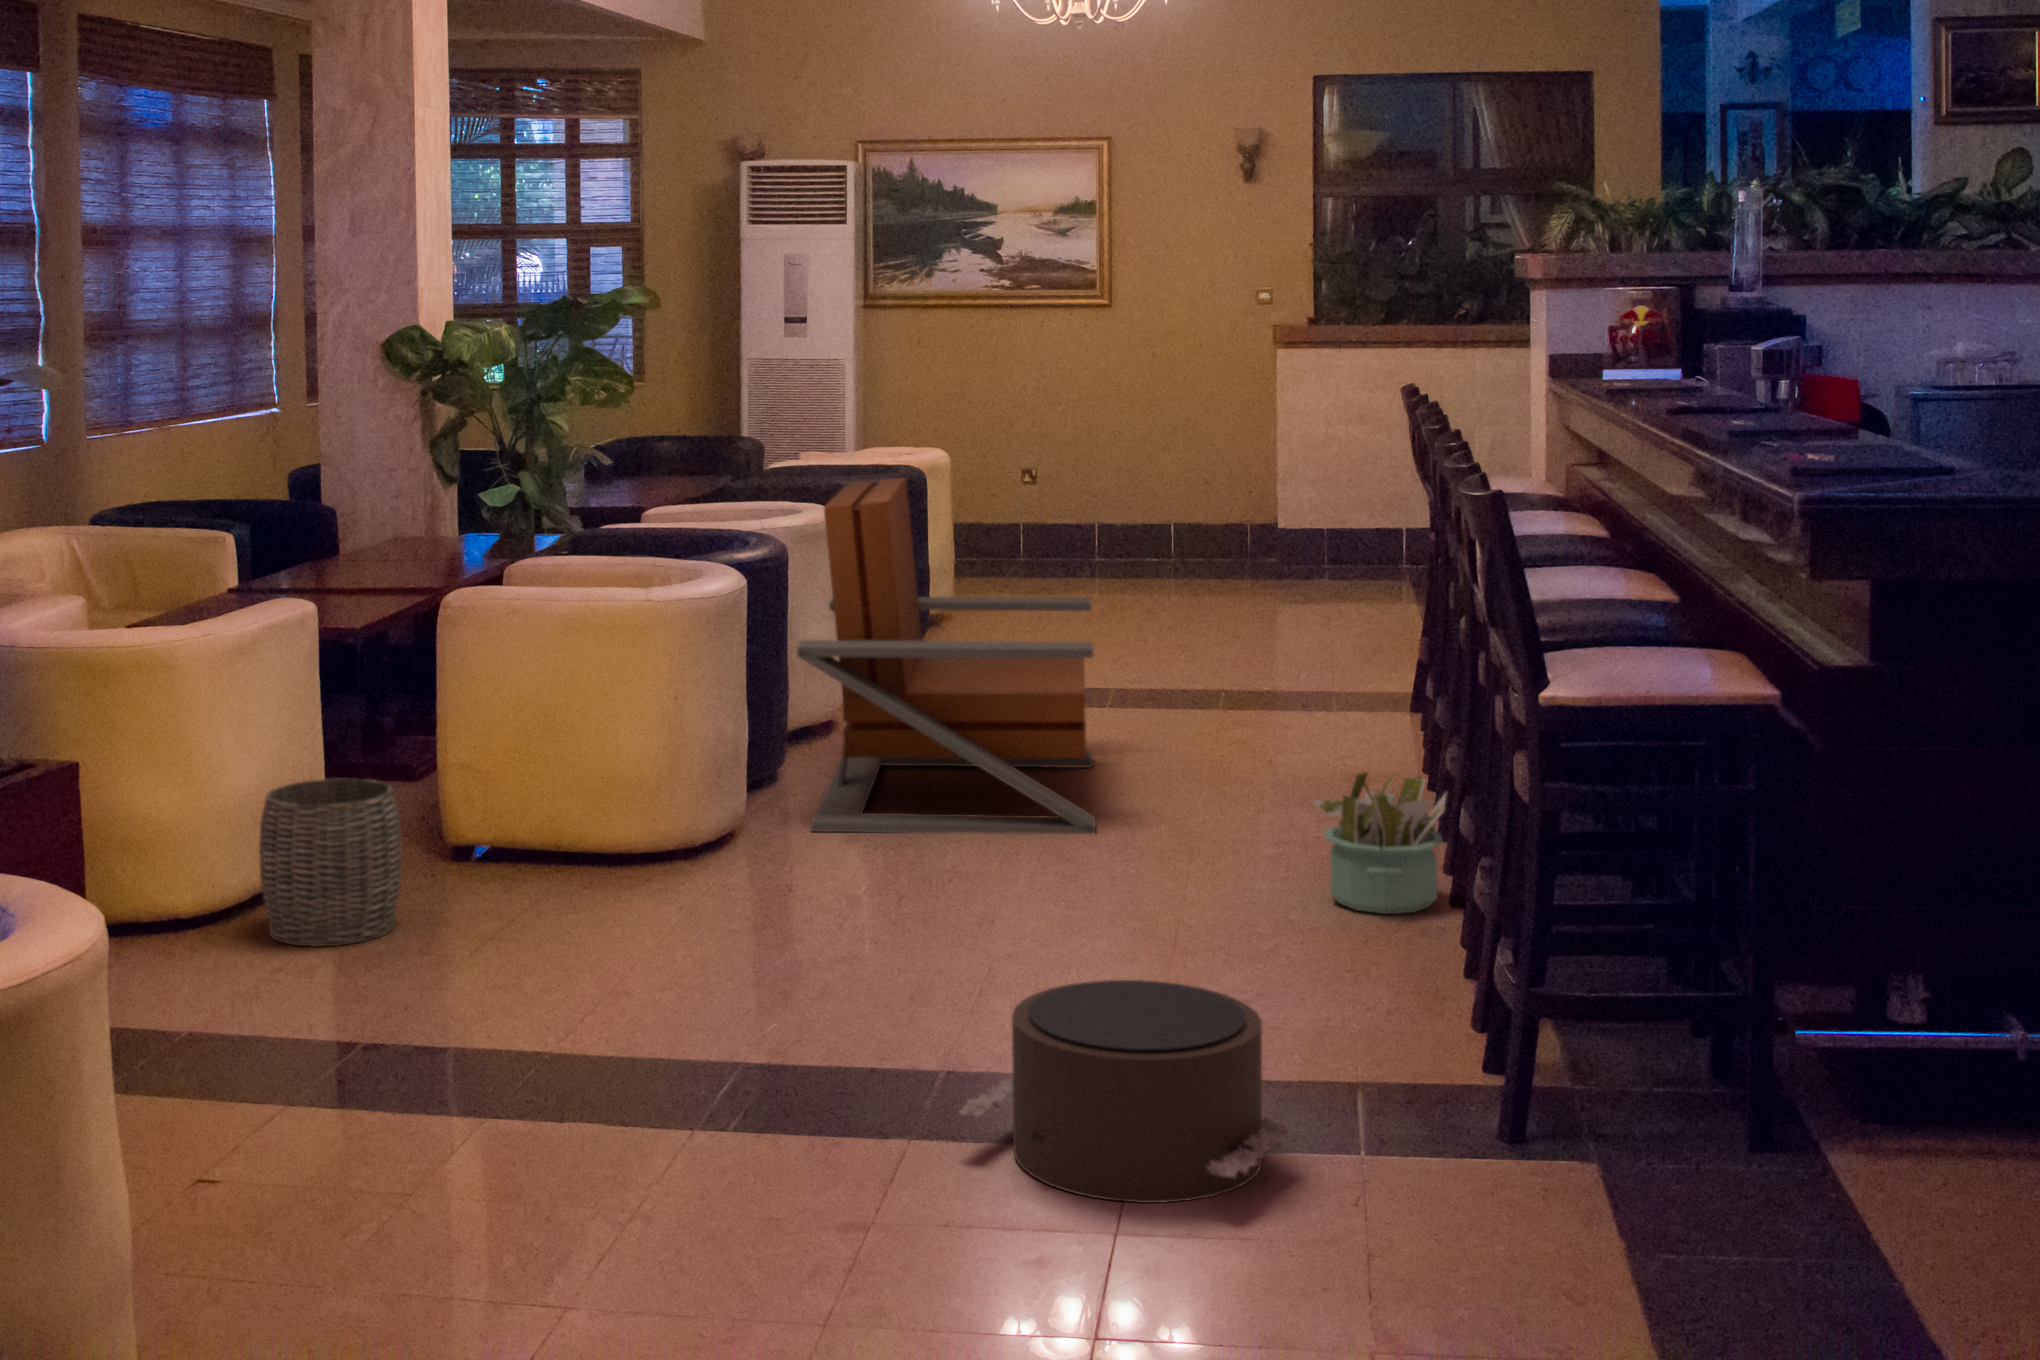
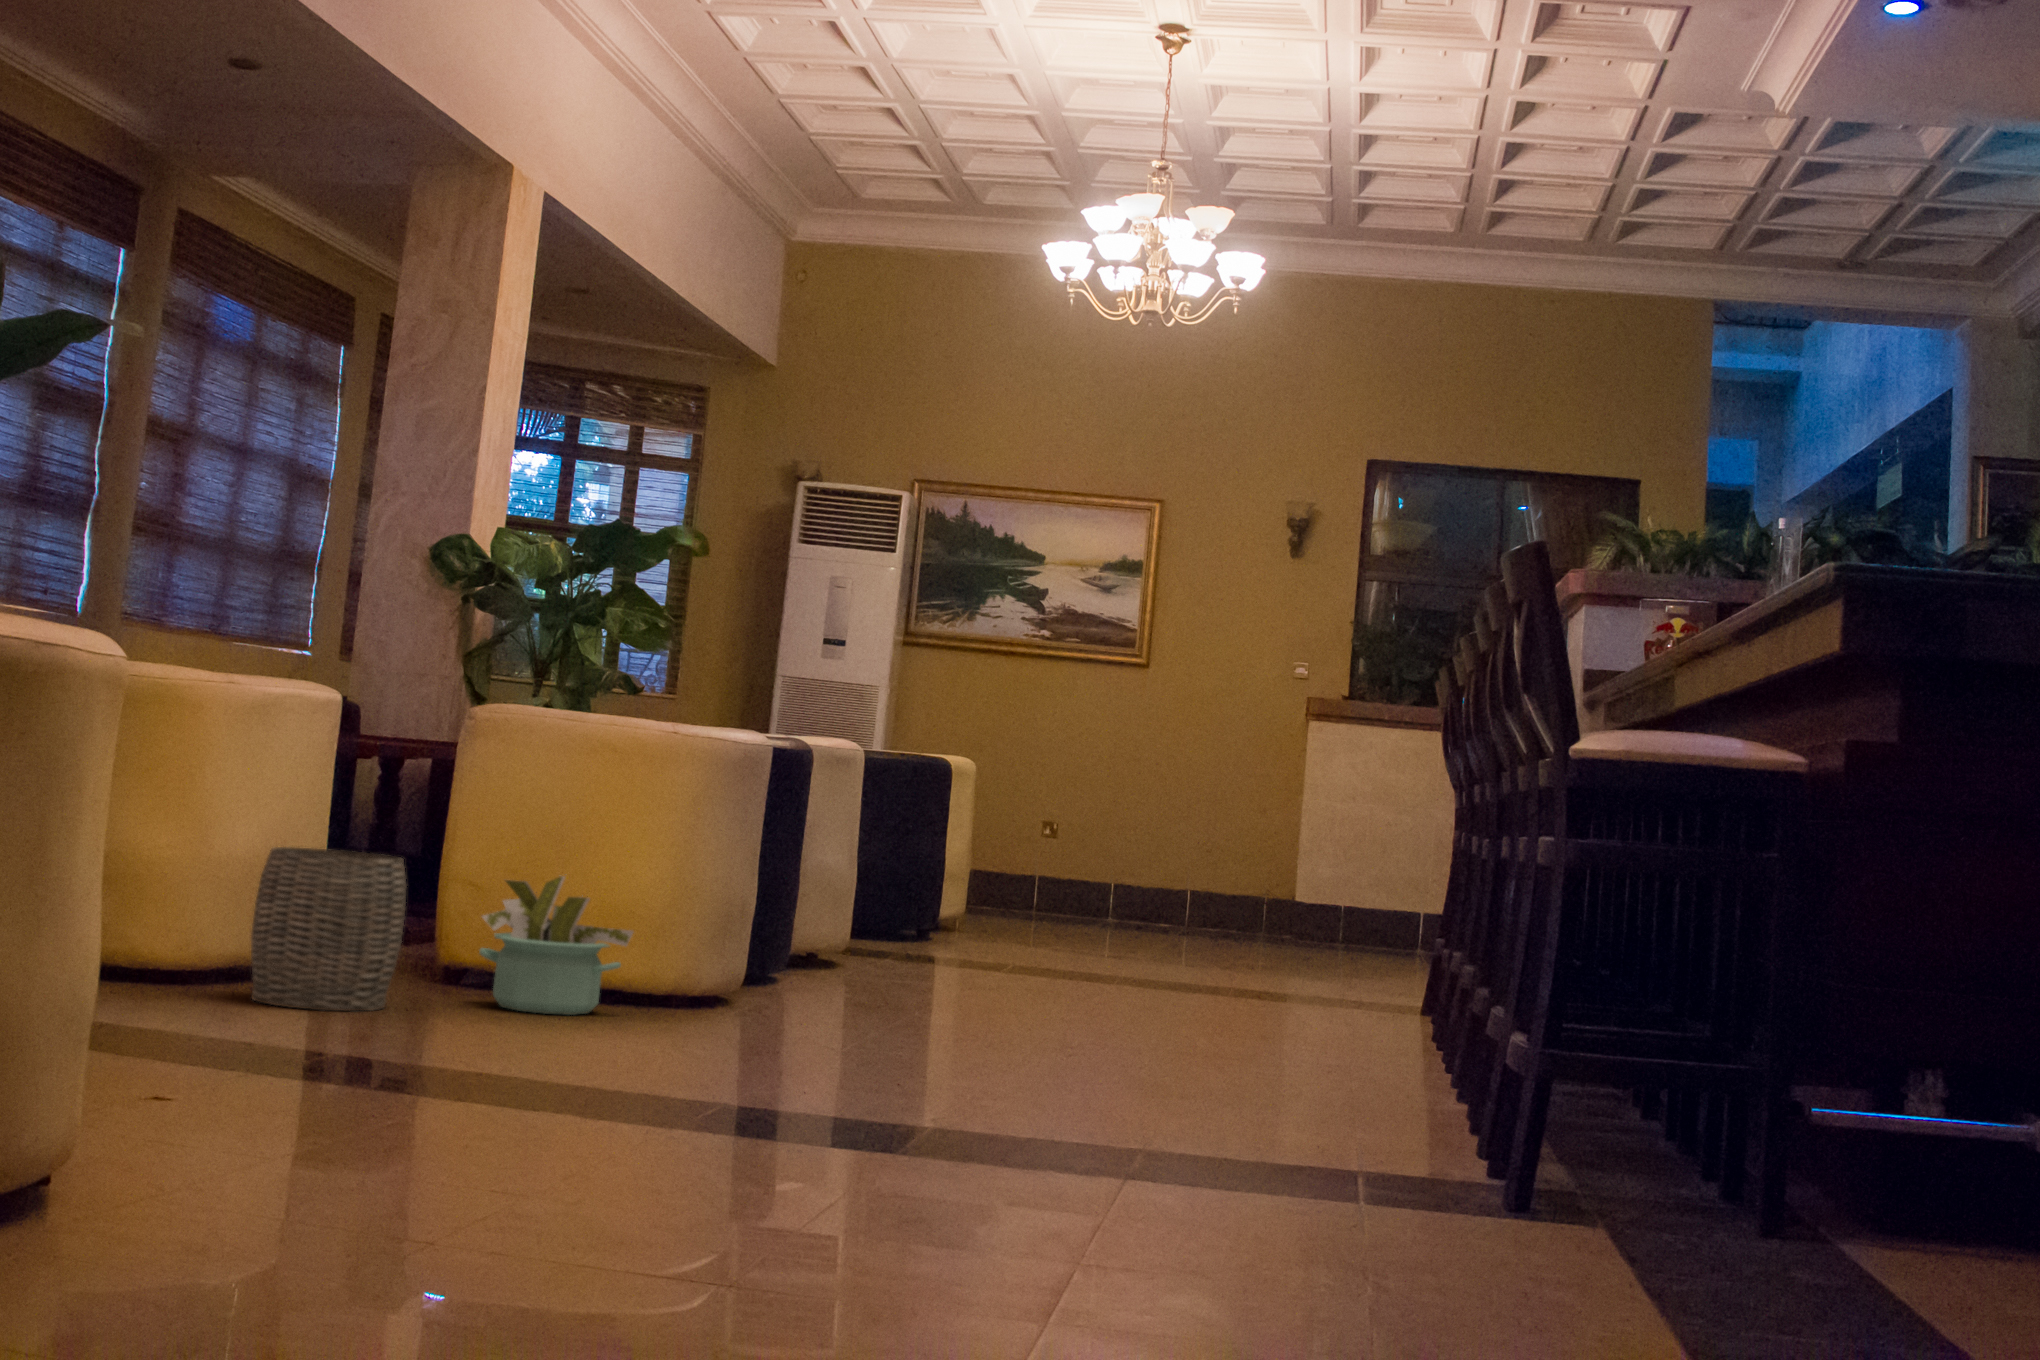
lounge chair: present [797,478,1096,834] -> none [825,673,1135,1037]
decorative plant: present [1313,772,1446,914] -> present [479,875,633,1015]
pouf: present [960,980,1293,1203] -> none [986,1002,1344,1200]

